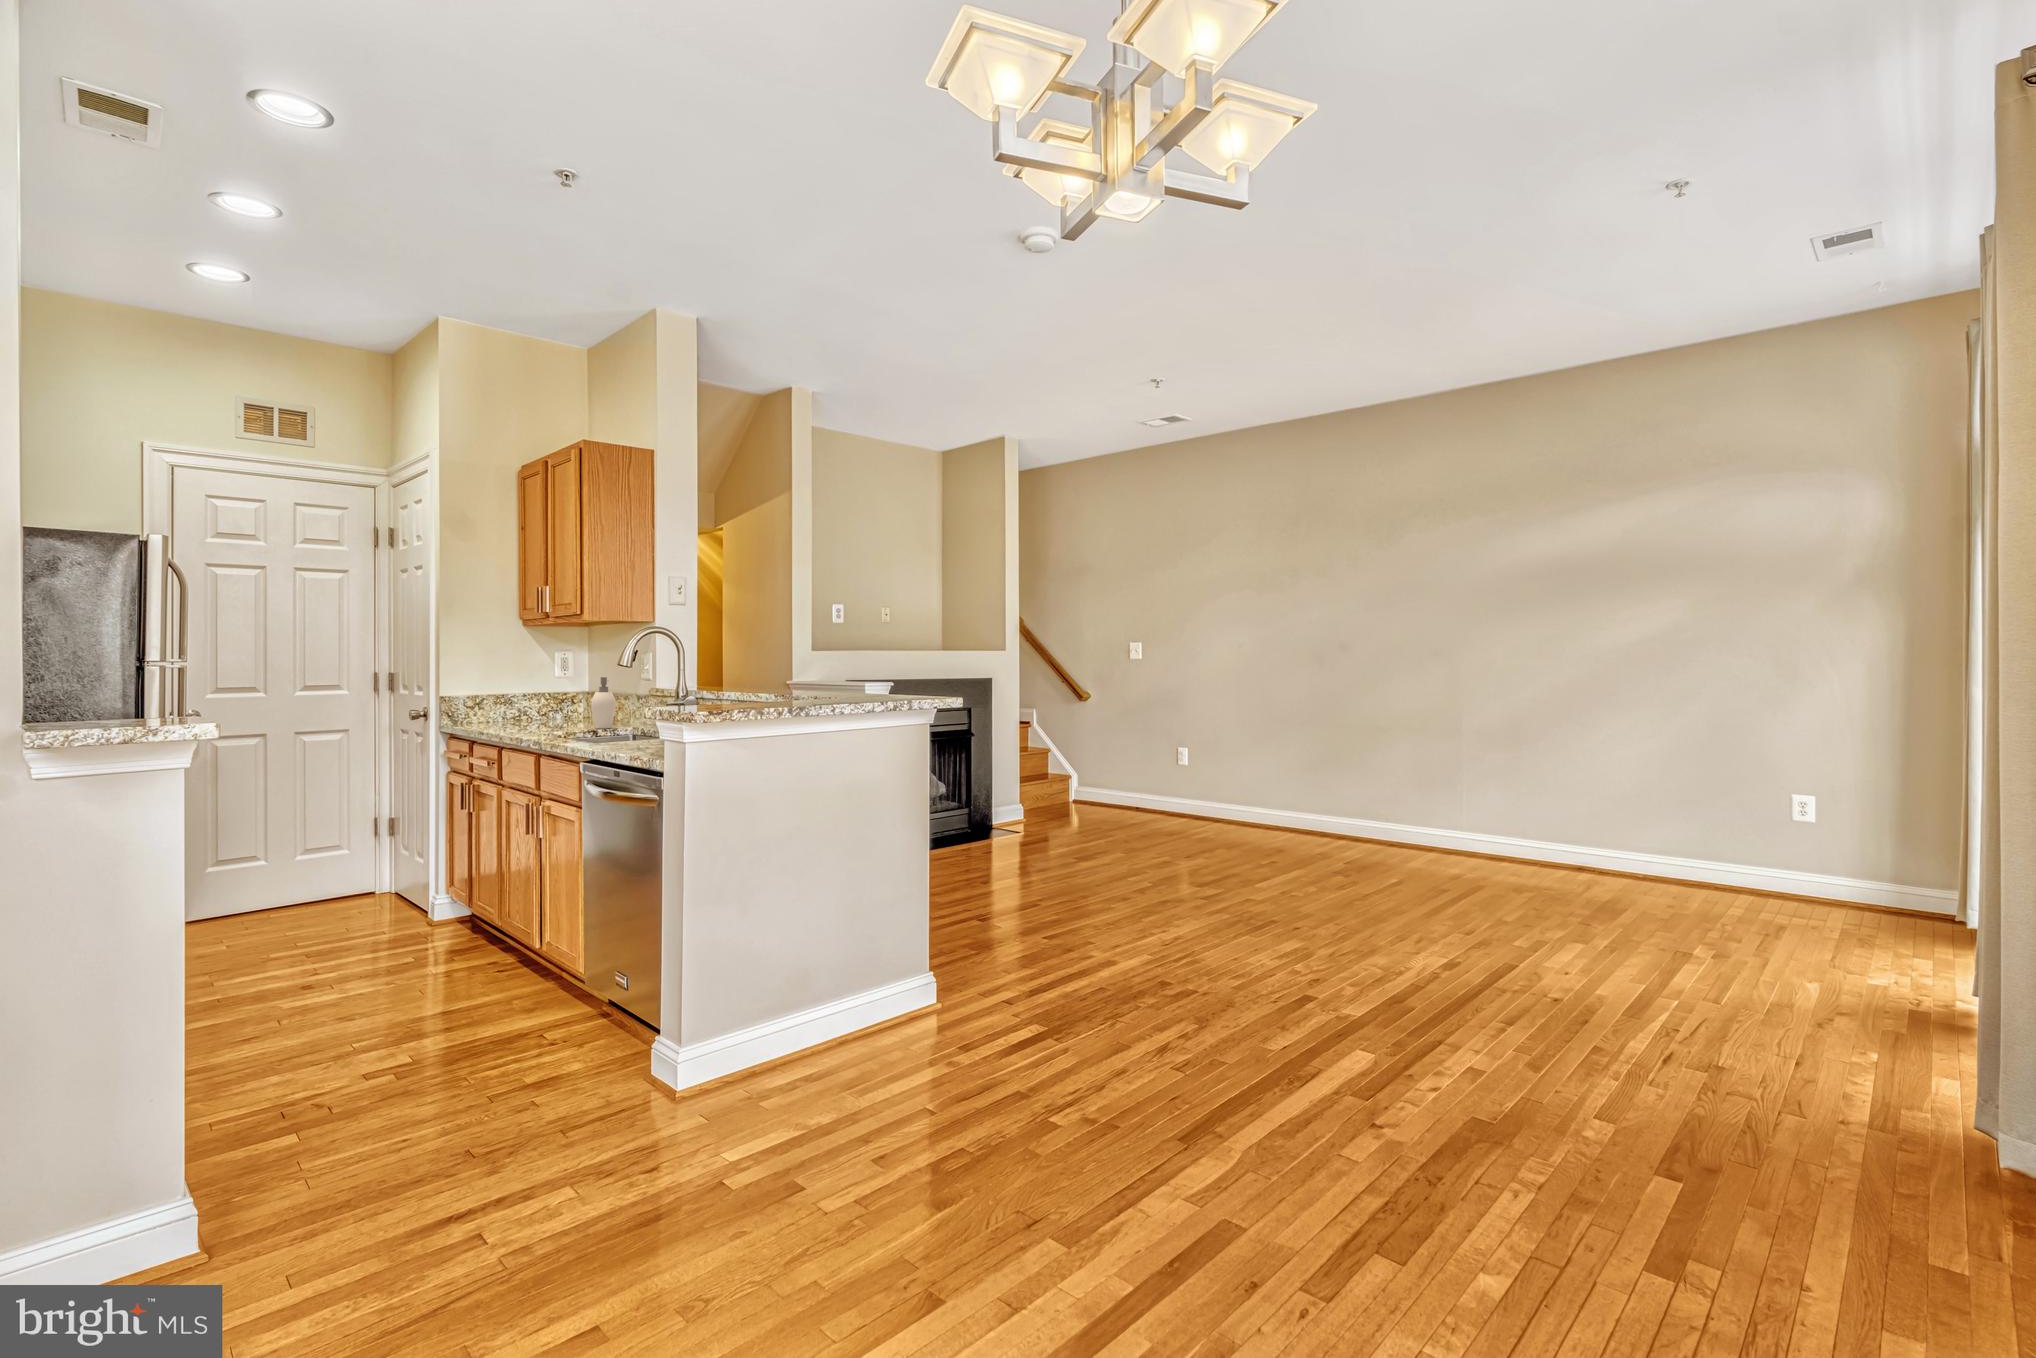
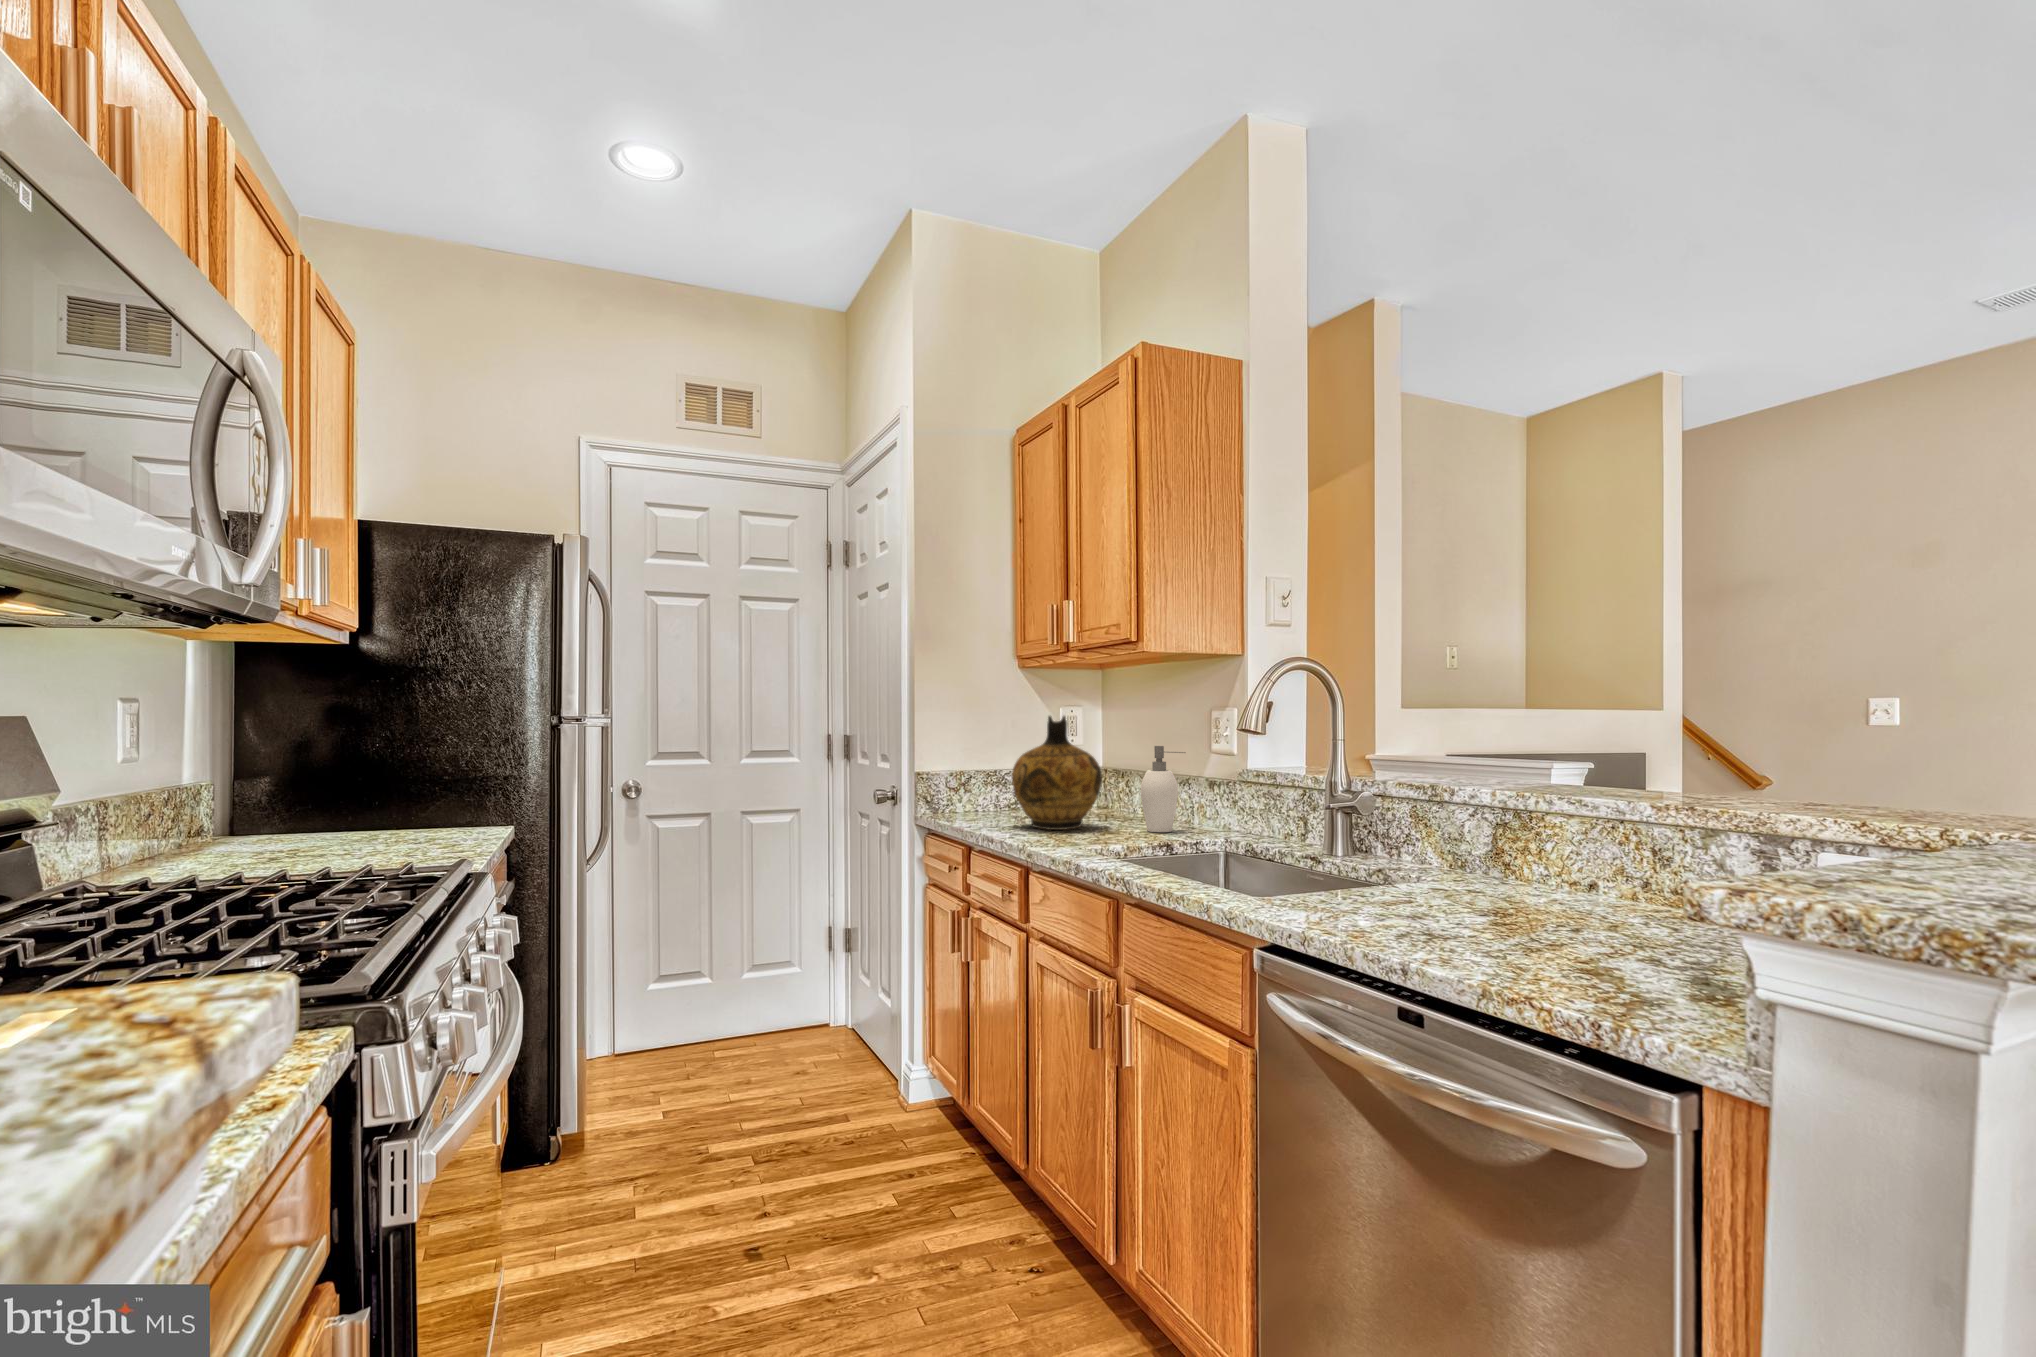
ceramic jug: none [505,658,568,729] -> present [1012,716,1102,830]

